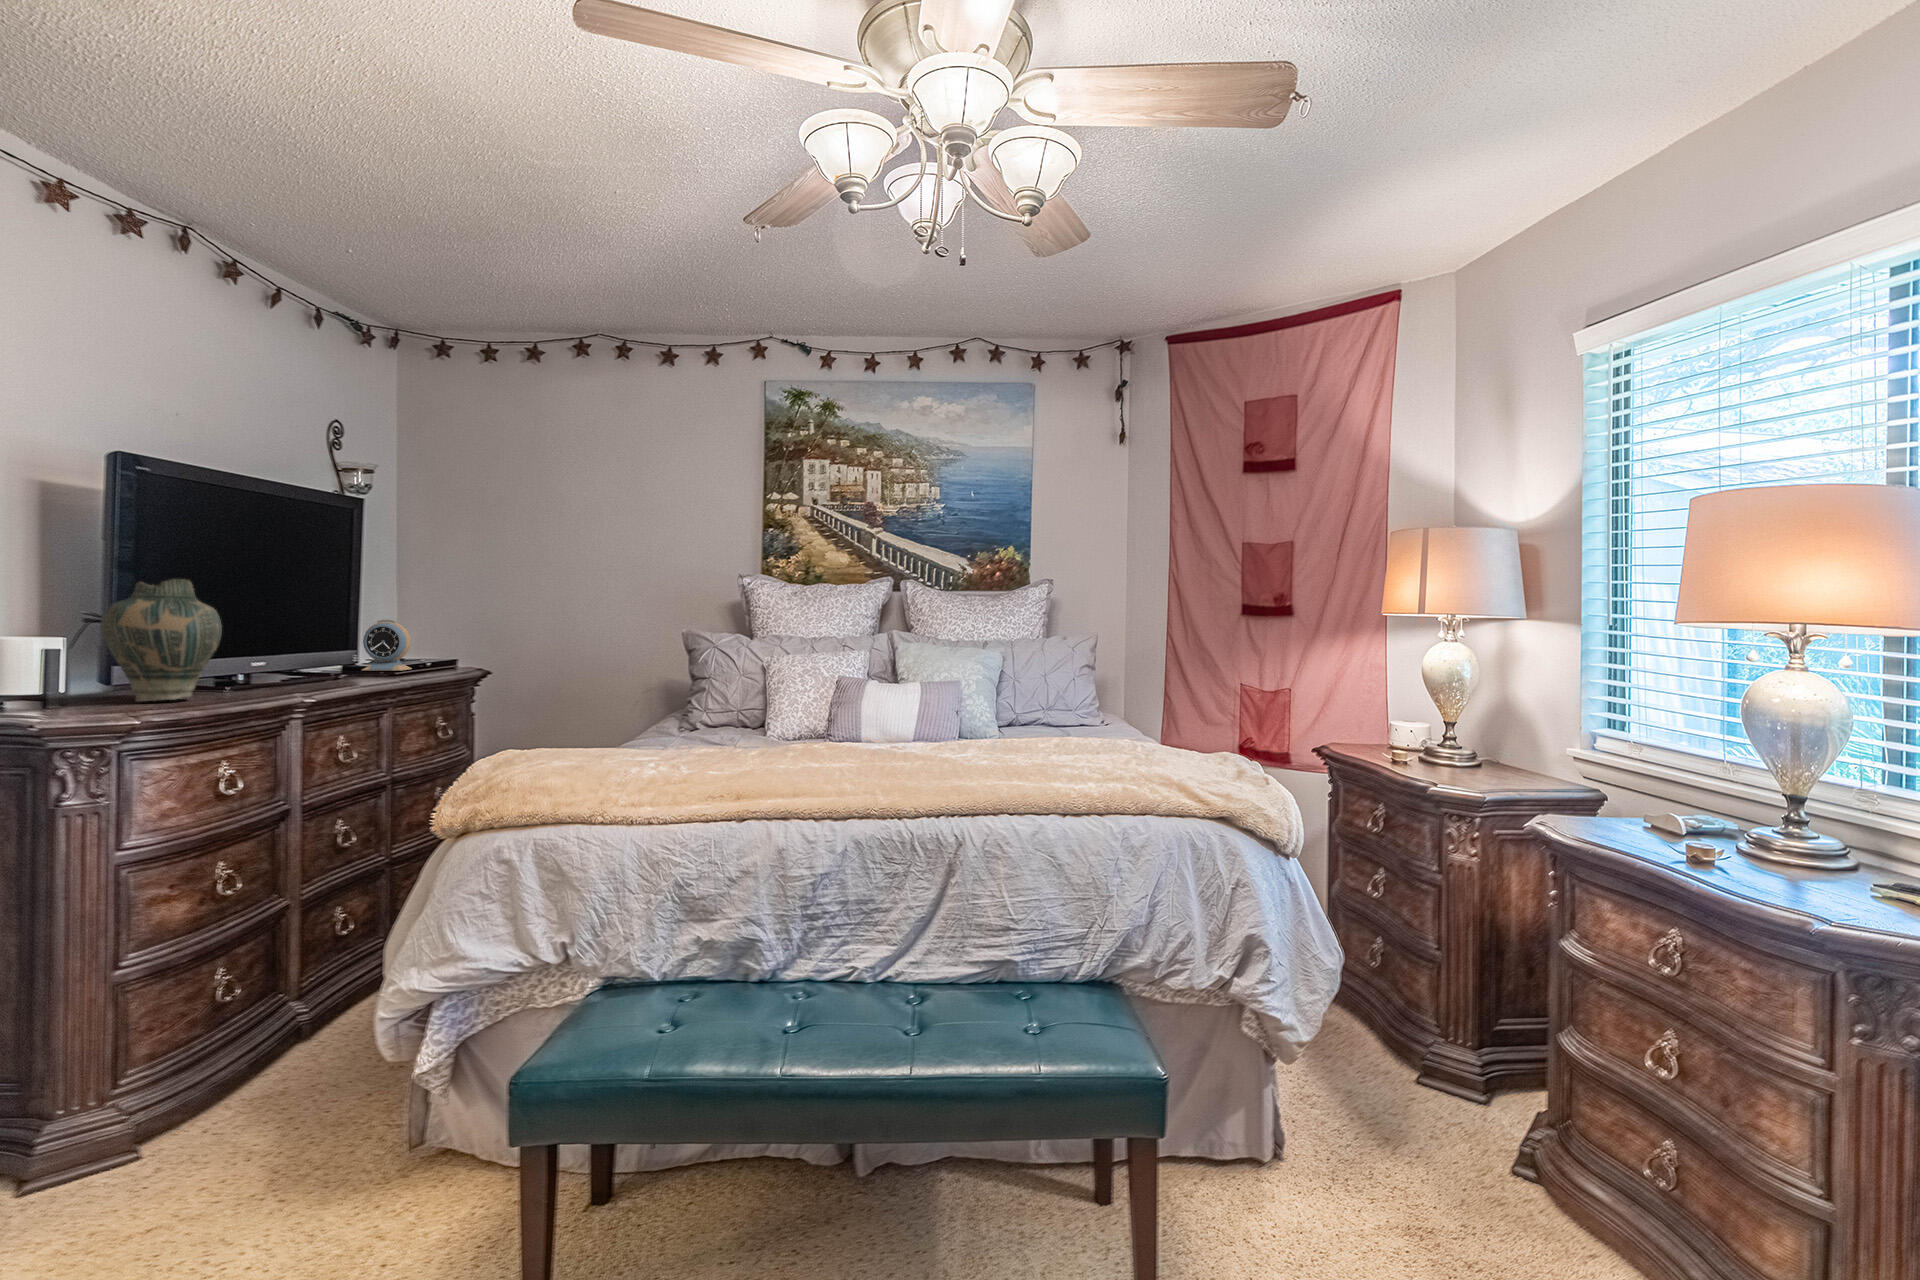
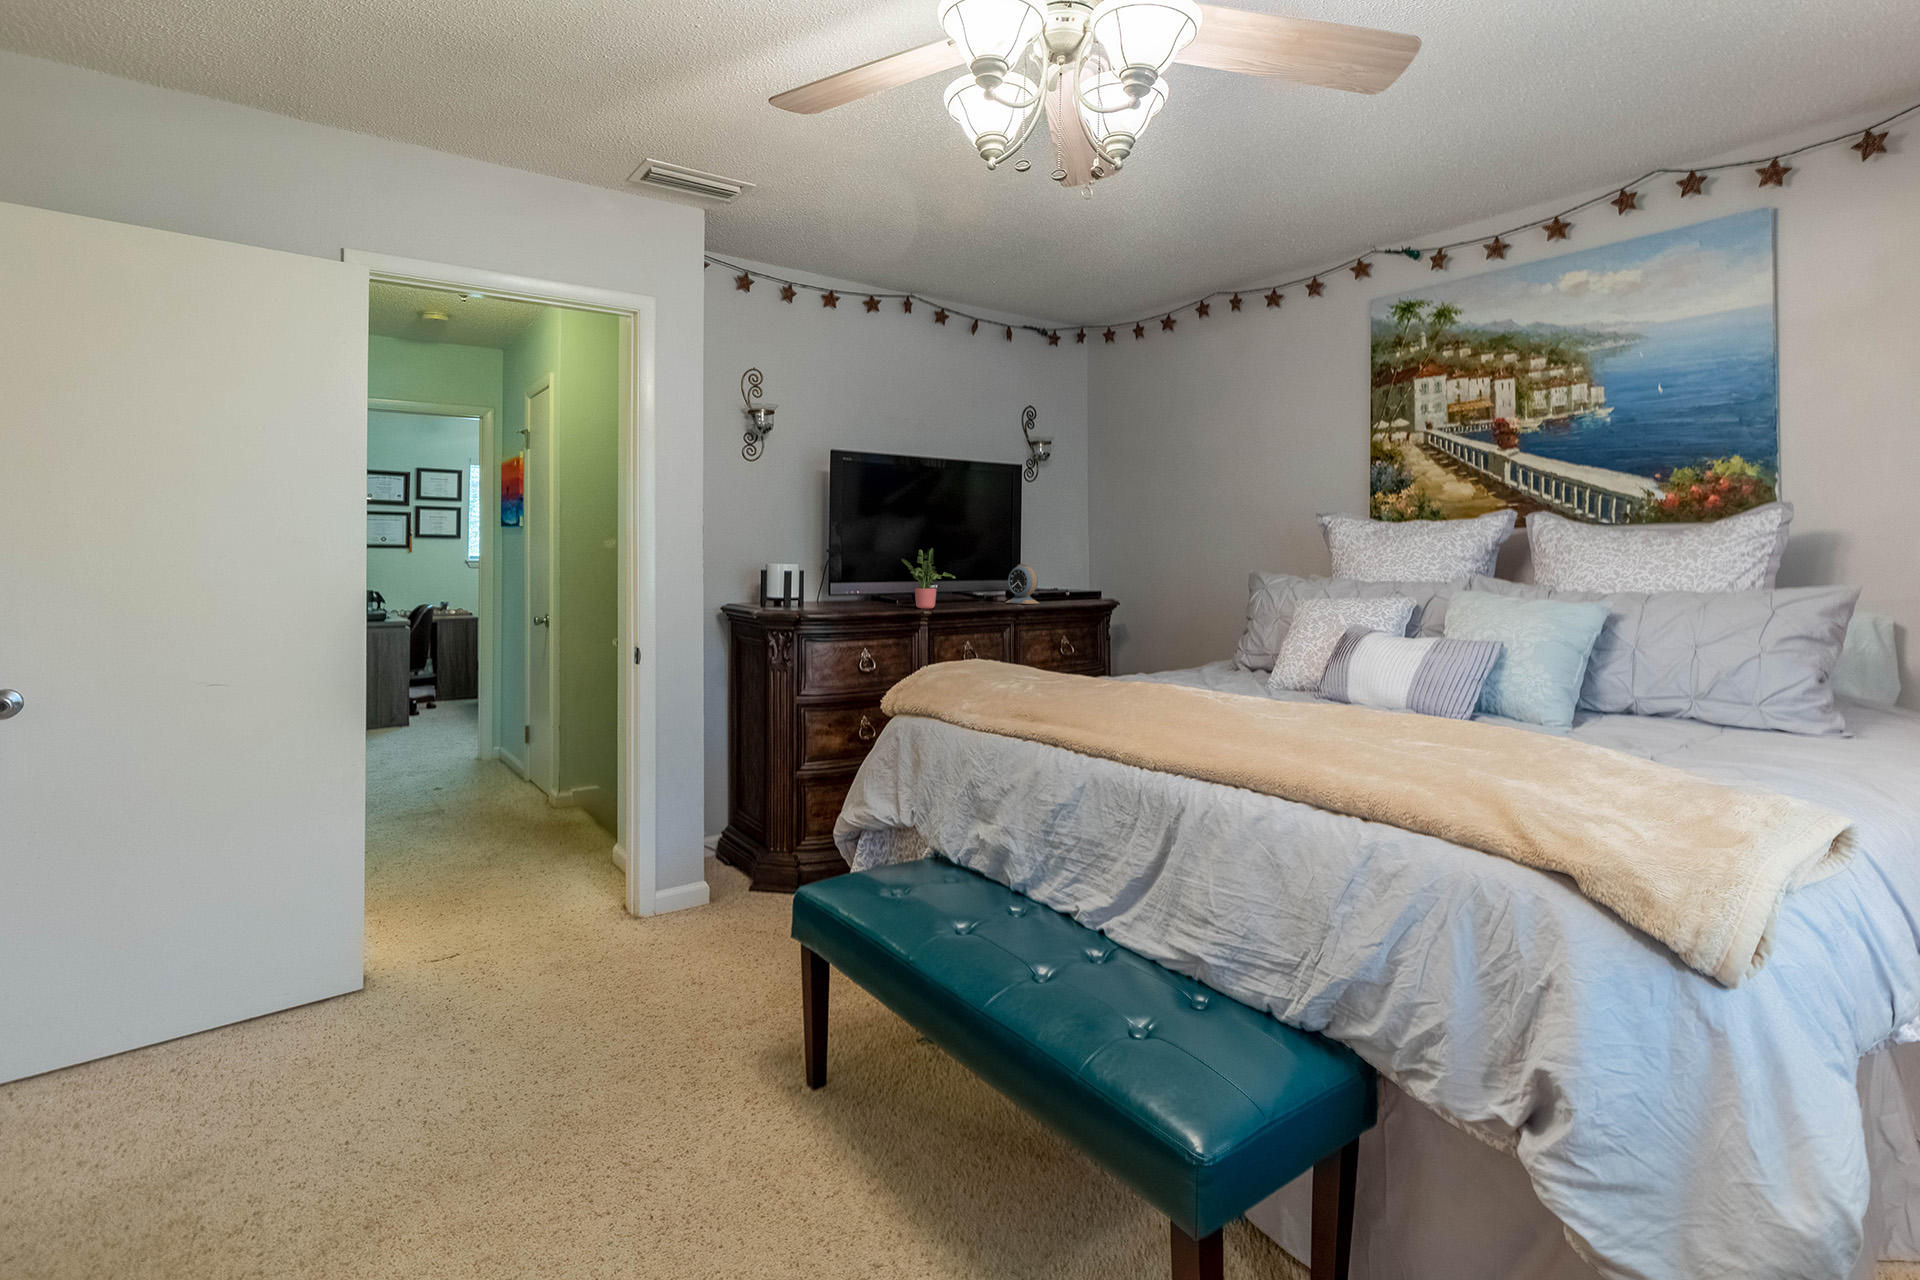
vase: present [101,579,222,702] -> none [815,534,873,612]
potted plant: none [240,600,331,686] -> present [902,548,956,609]

